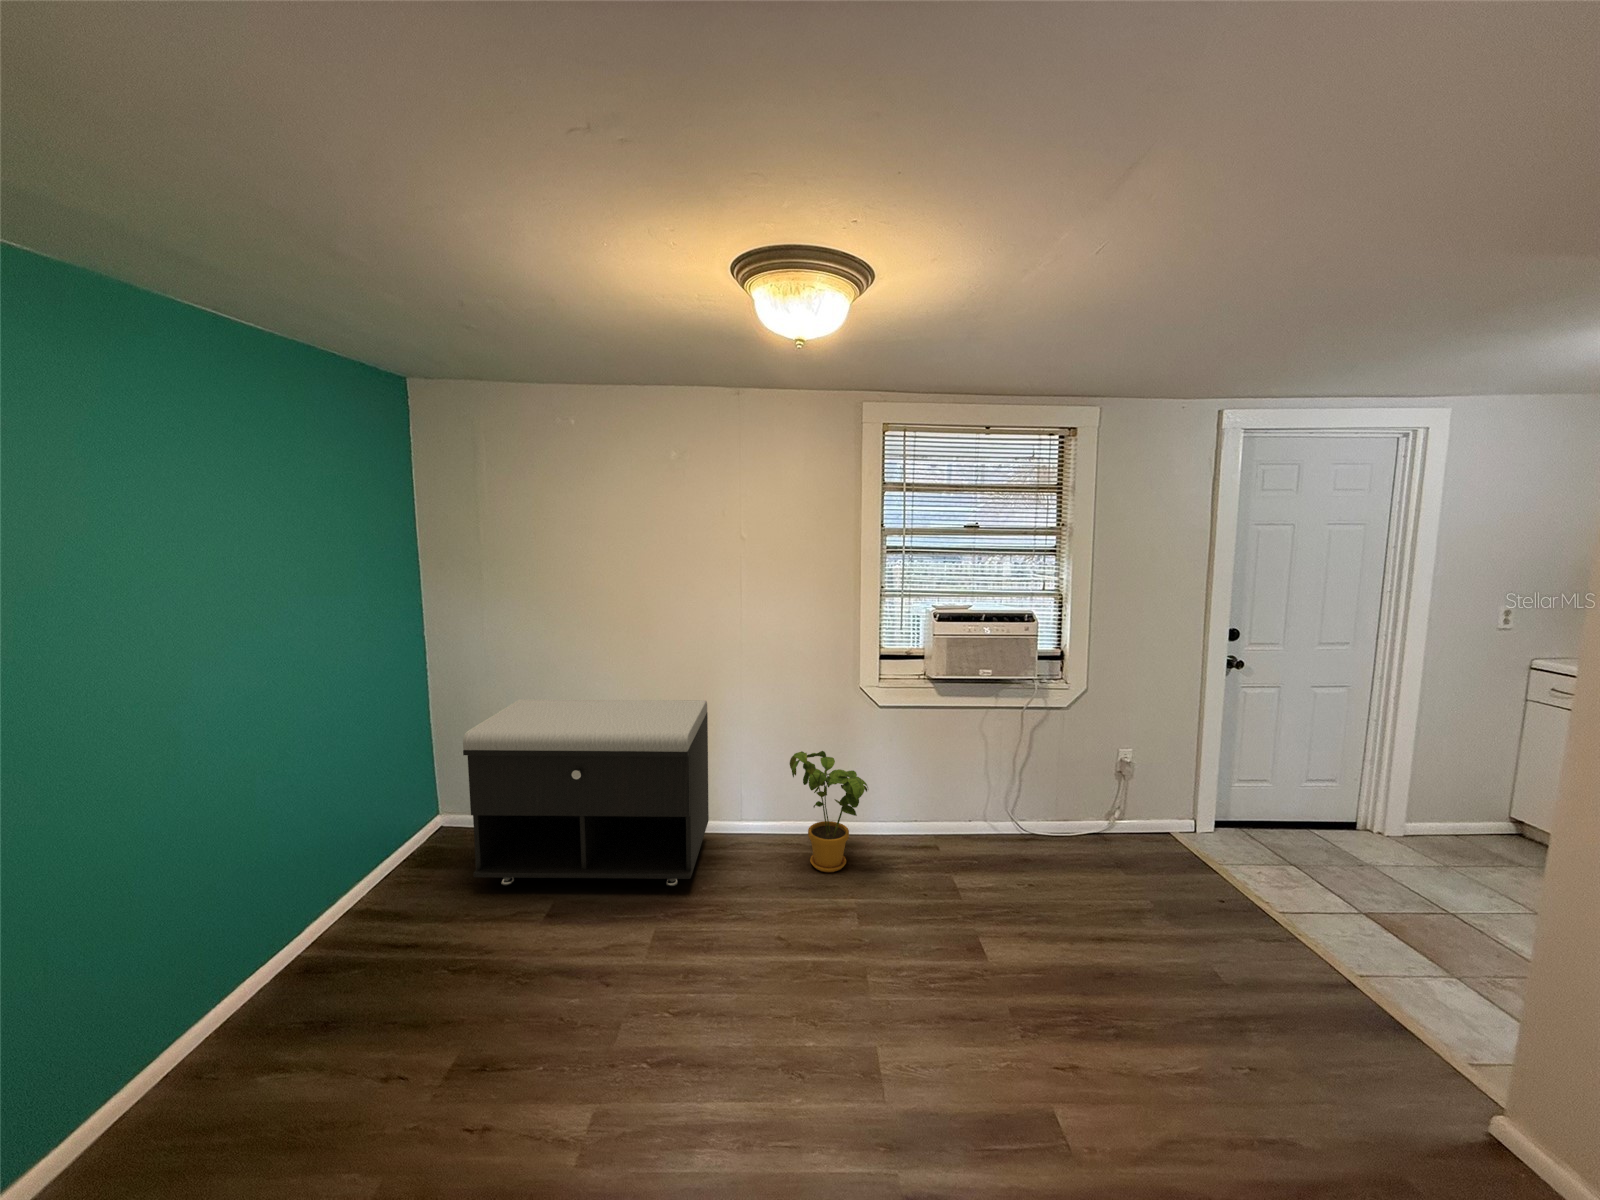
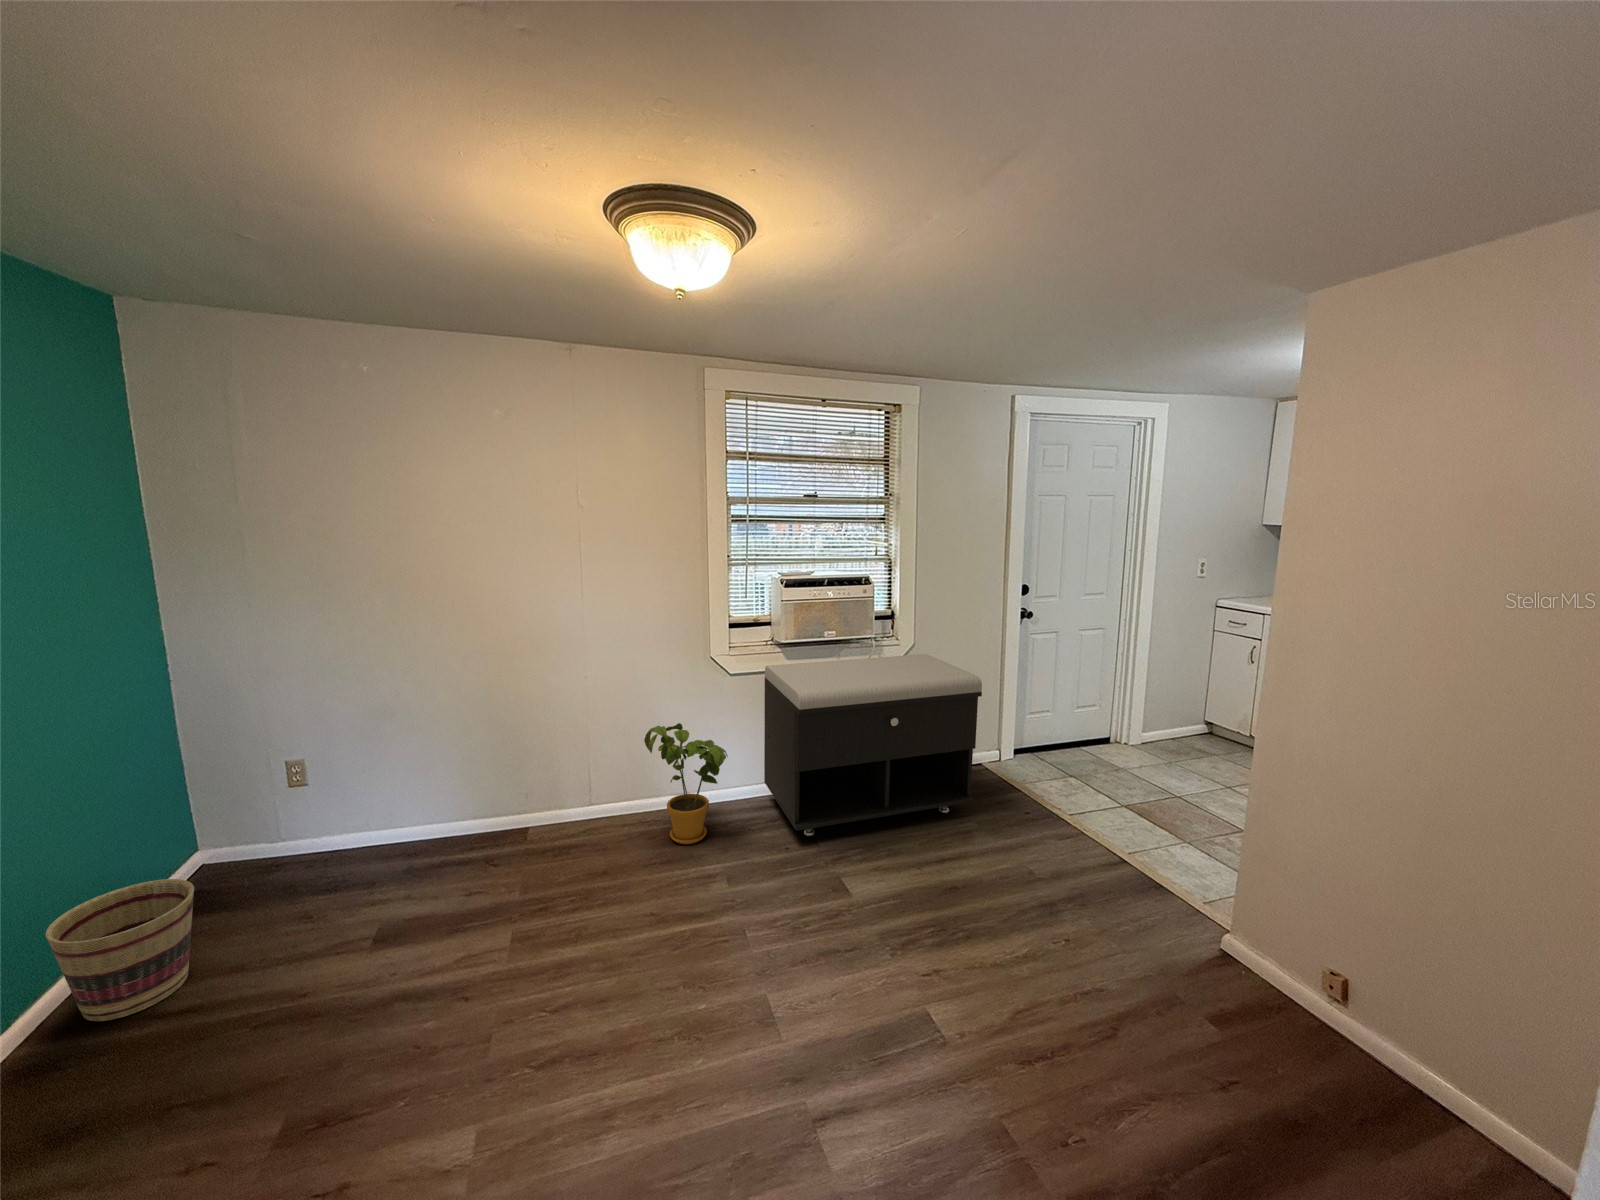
storage bench: present [463,699,709,886] -> present [764,654,982,836]
basket: none [335,834,430,939] -> present [46,879,194,1021]

